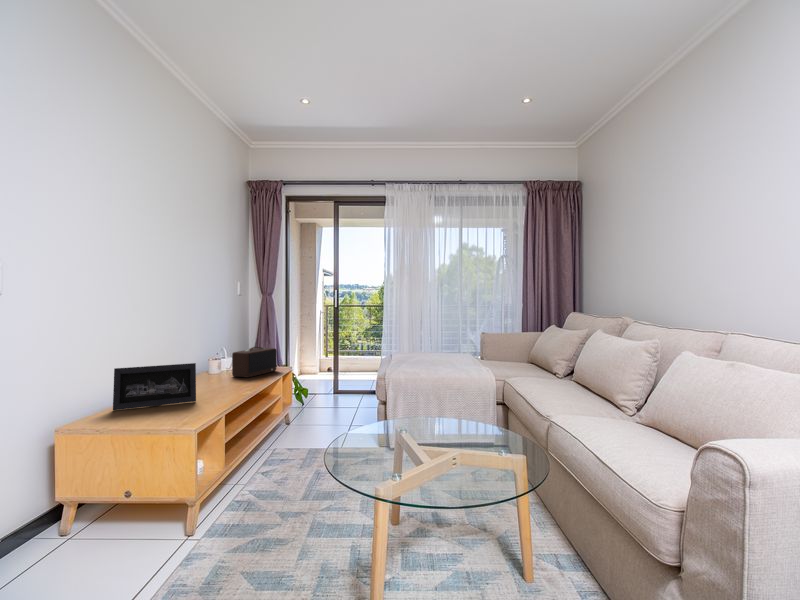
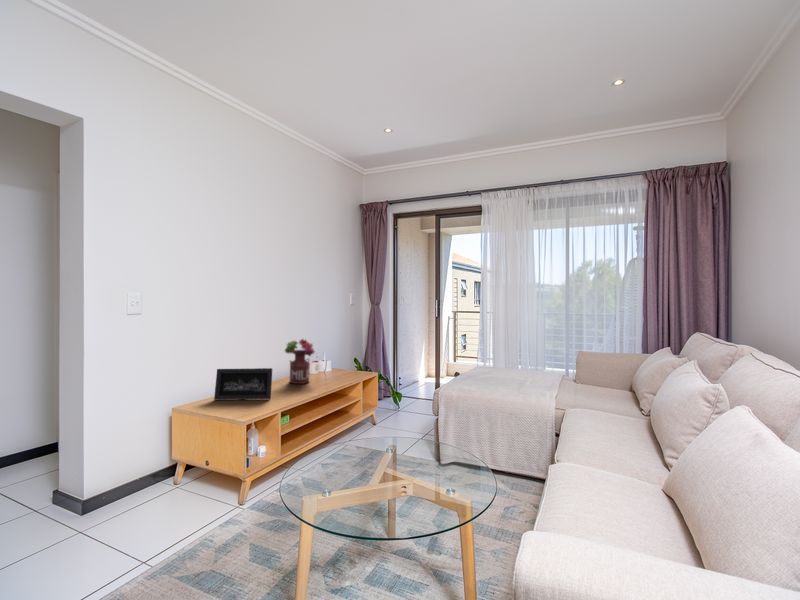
flower arrangement: none [189,329,230,384] -> present [285,339,315,384]
speaker: present [232,347,277,378] -> none [323,354,363,380]

